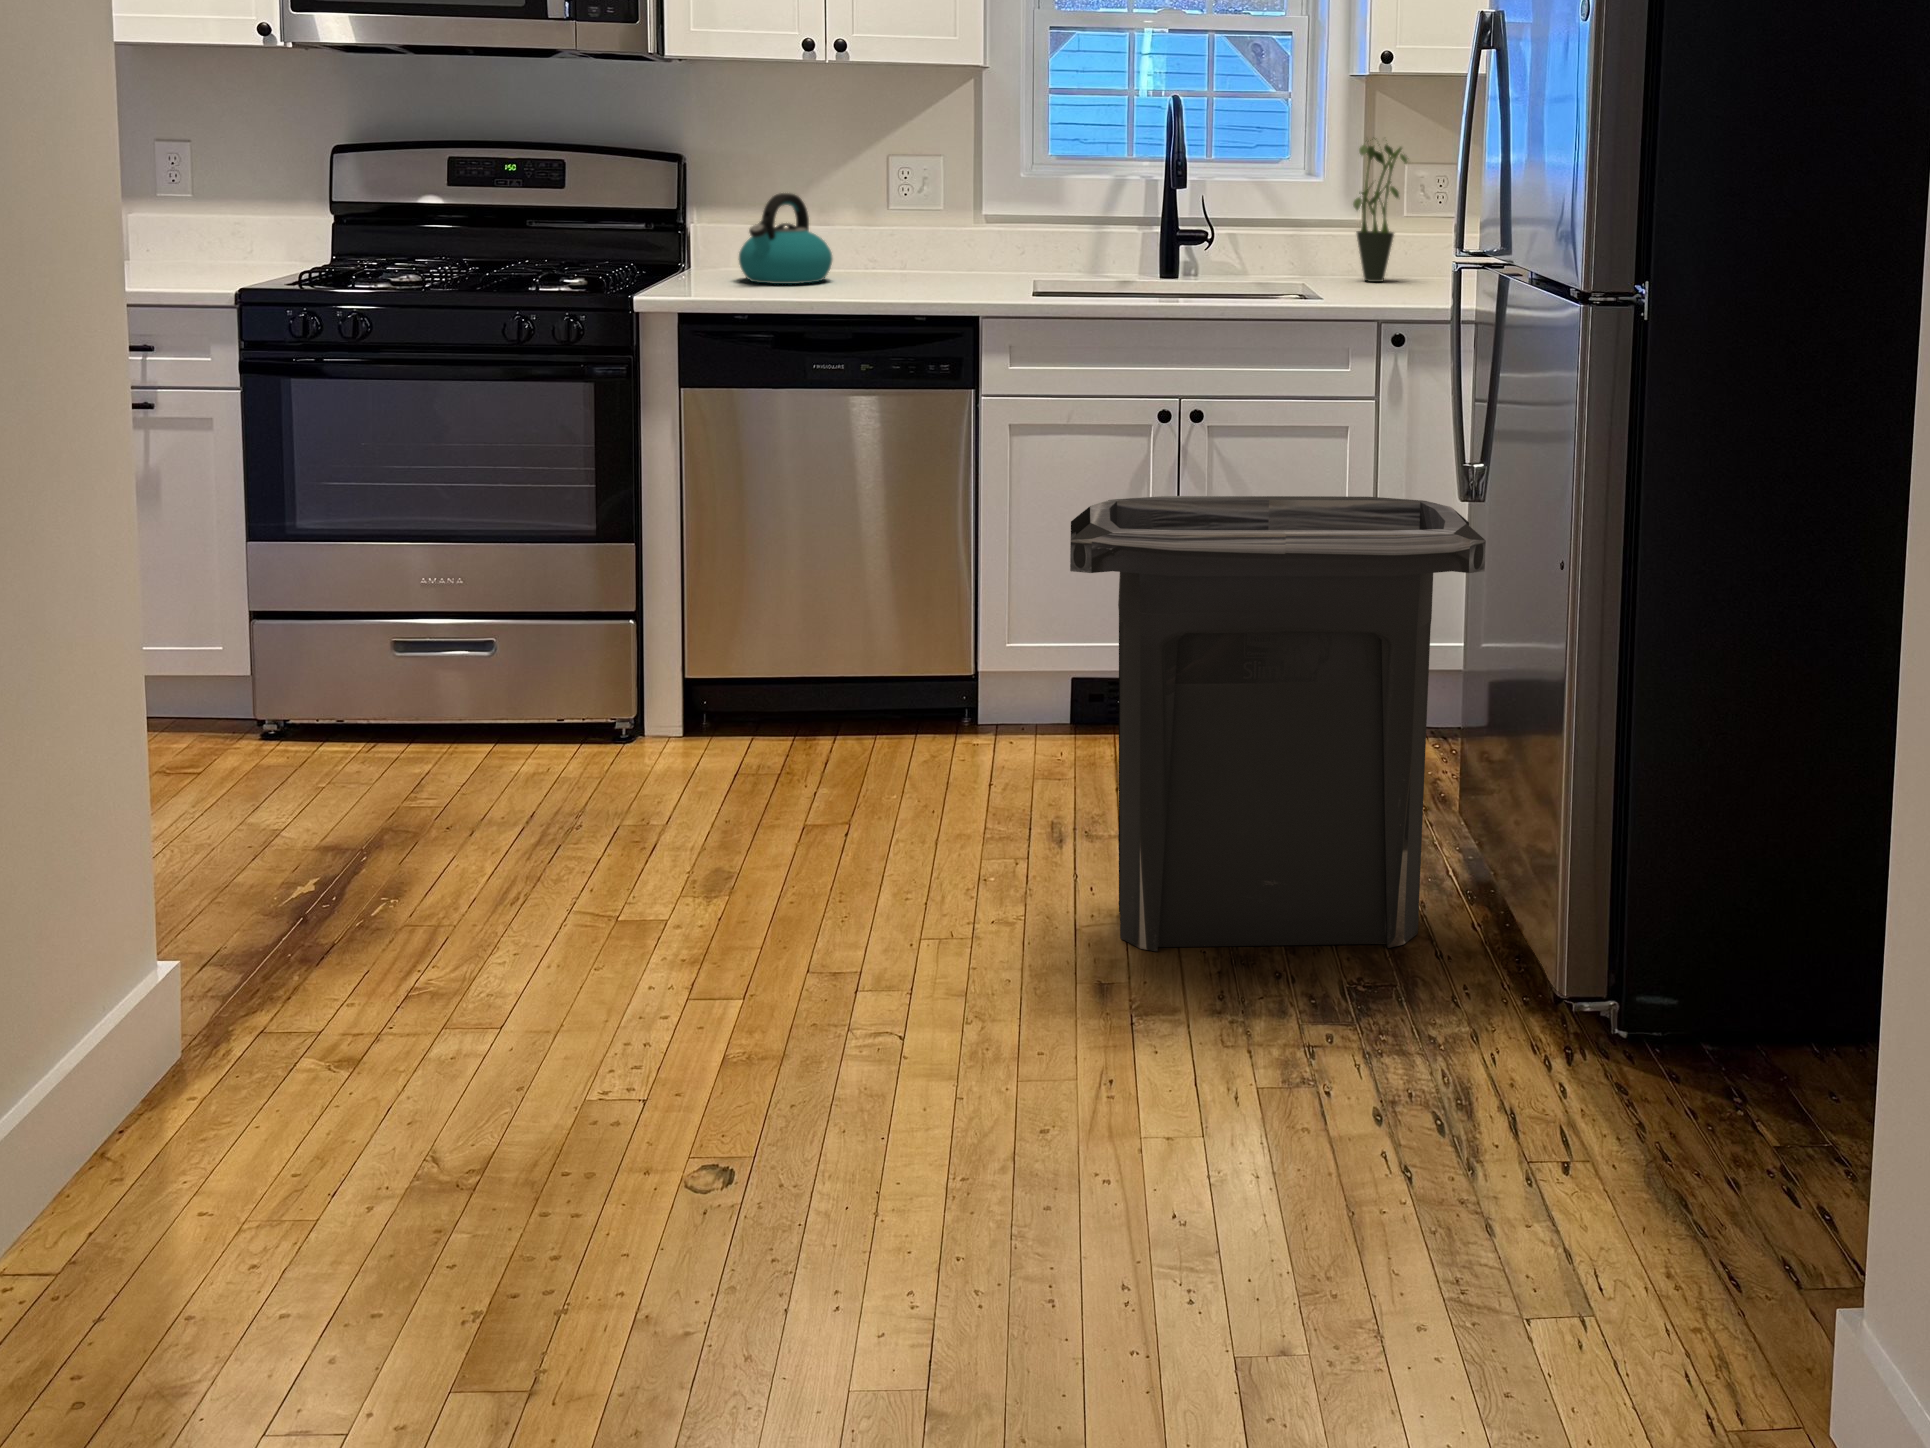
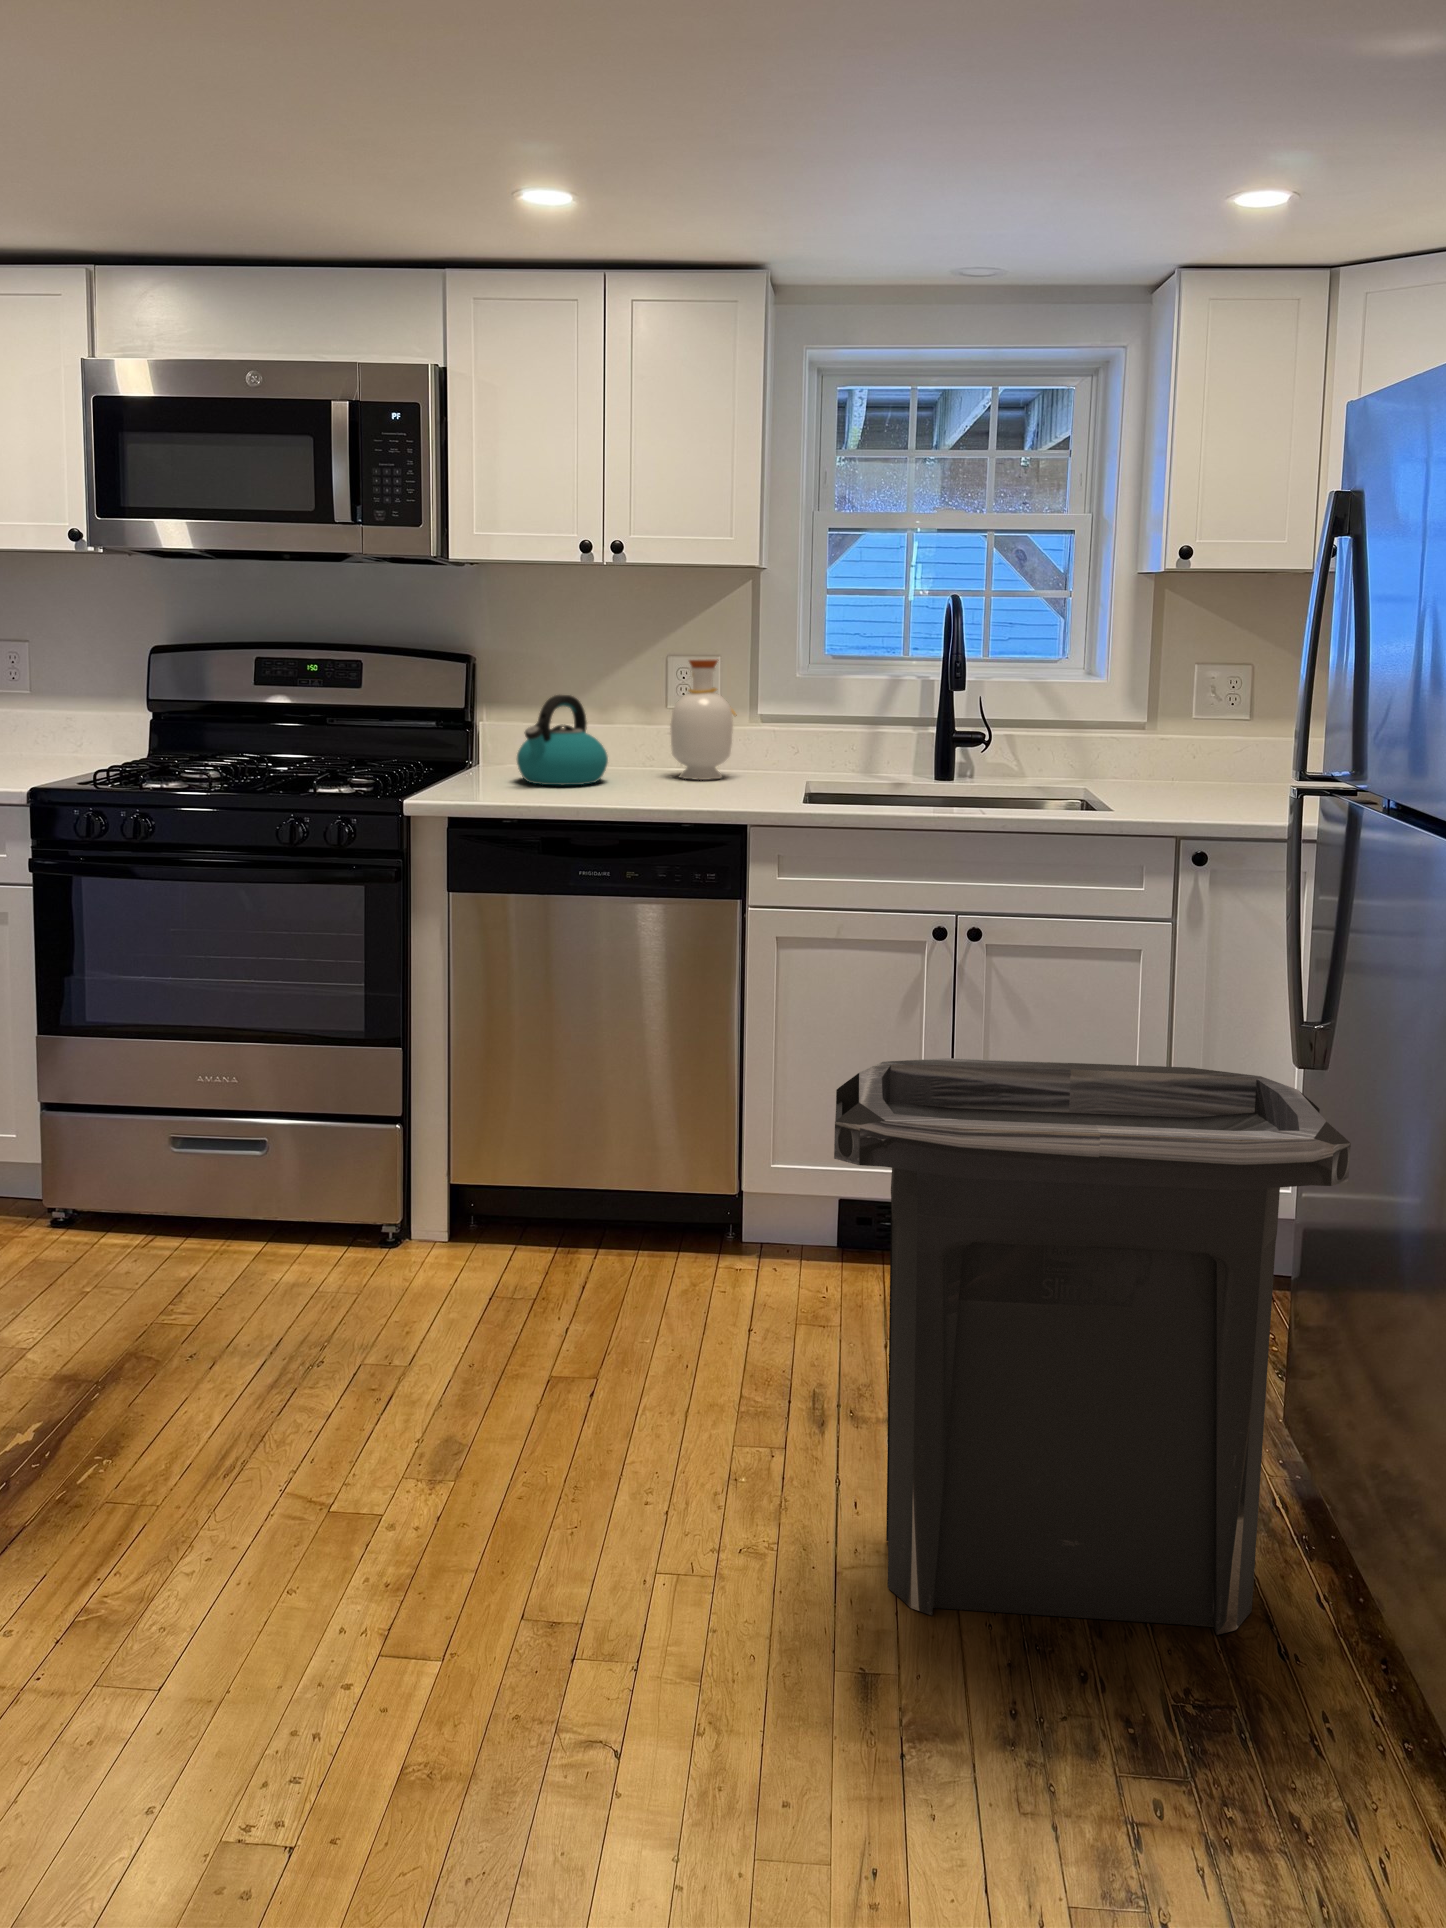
potted plant: present [1353,138,1407,282] -> none [1139,637,1201,788]
bottle: none [894,158,961,278] -> present [670,660,737,780]

